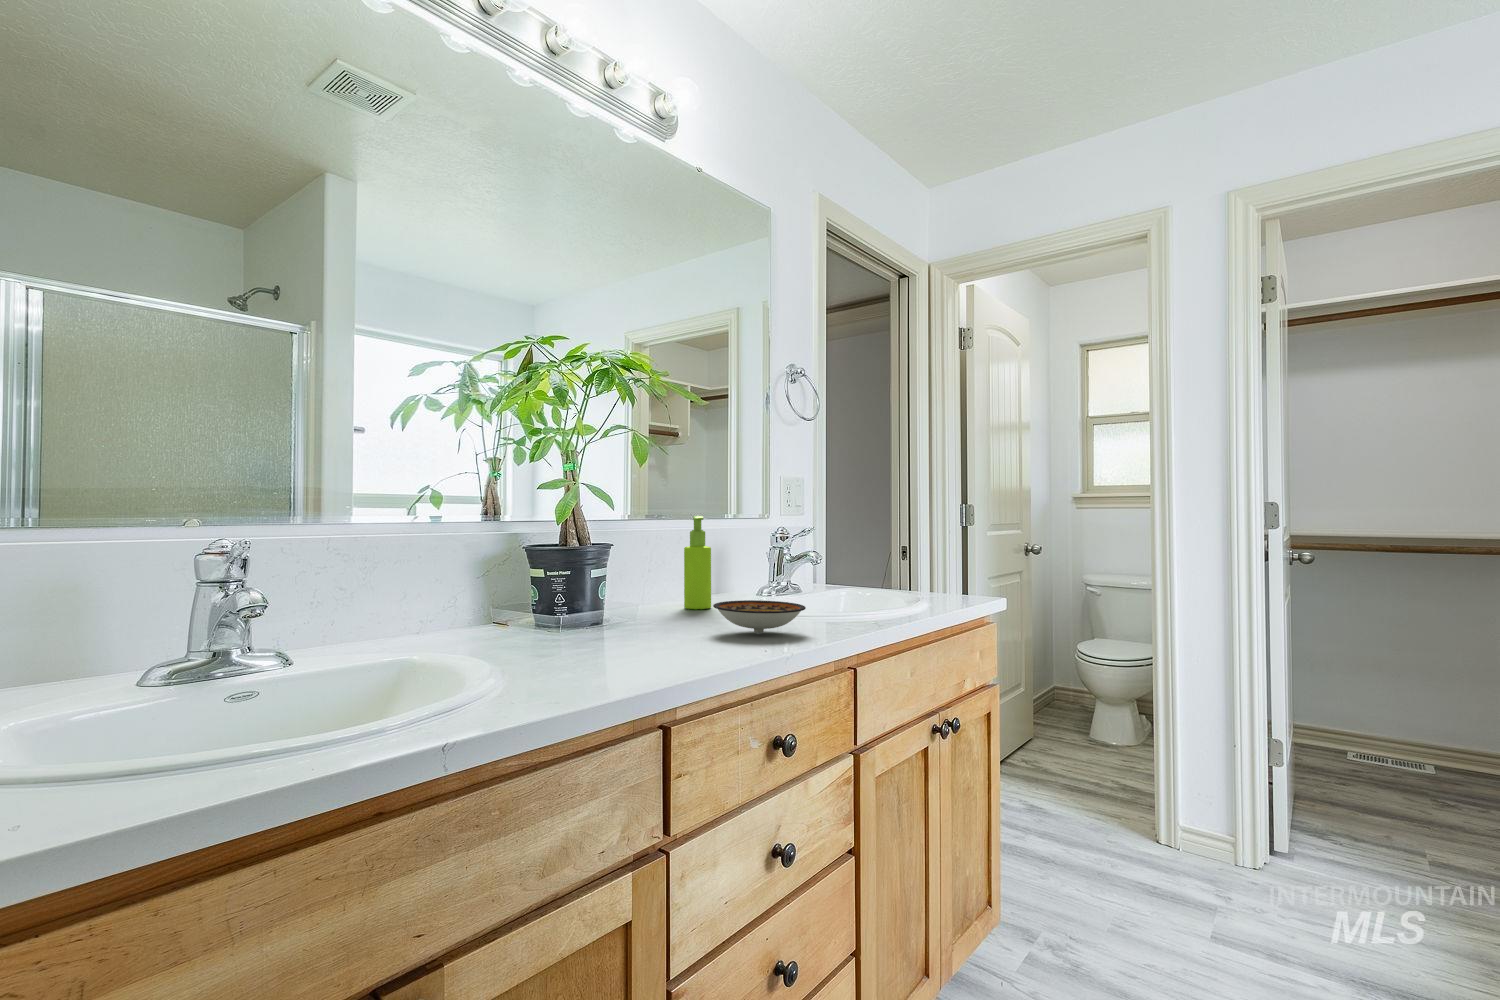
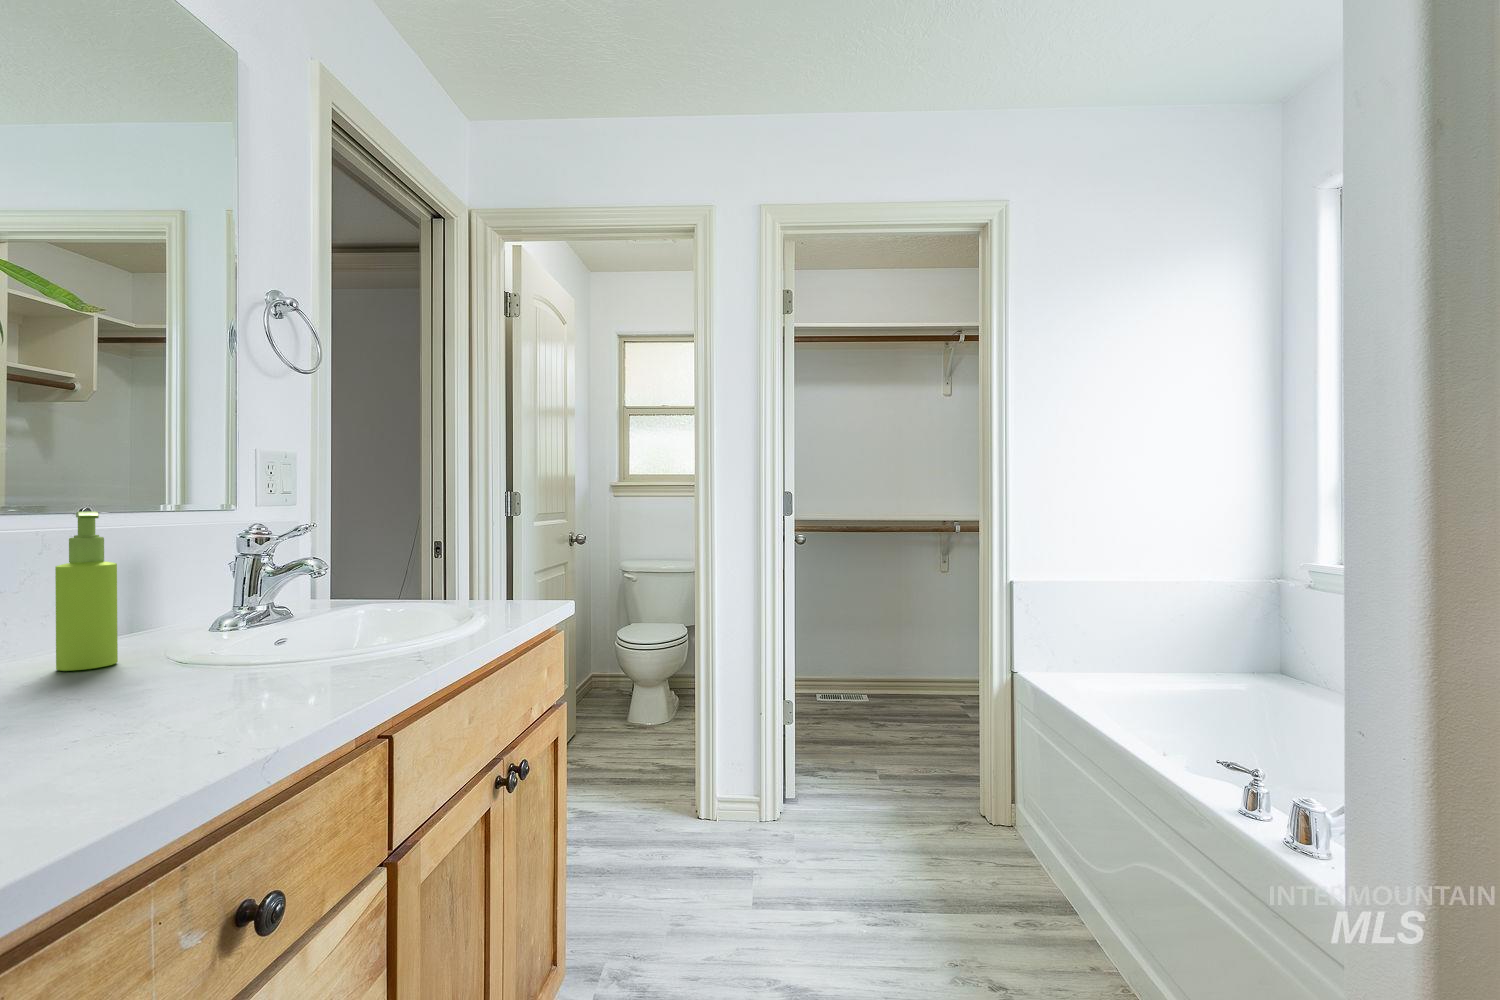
ceramic bowl: present [713,600,806,633] -> none [109,650,303,709]

